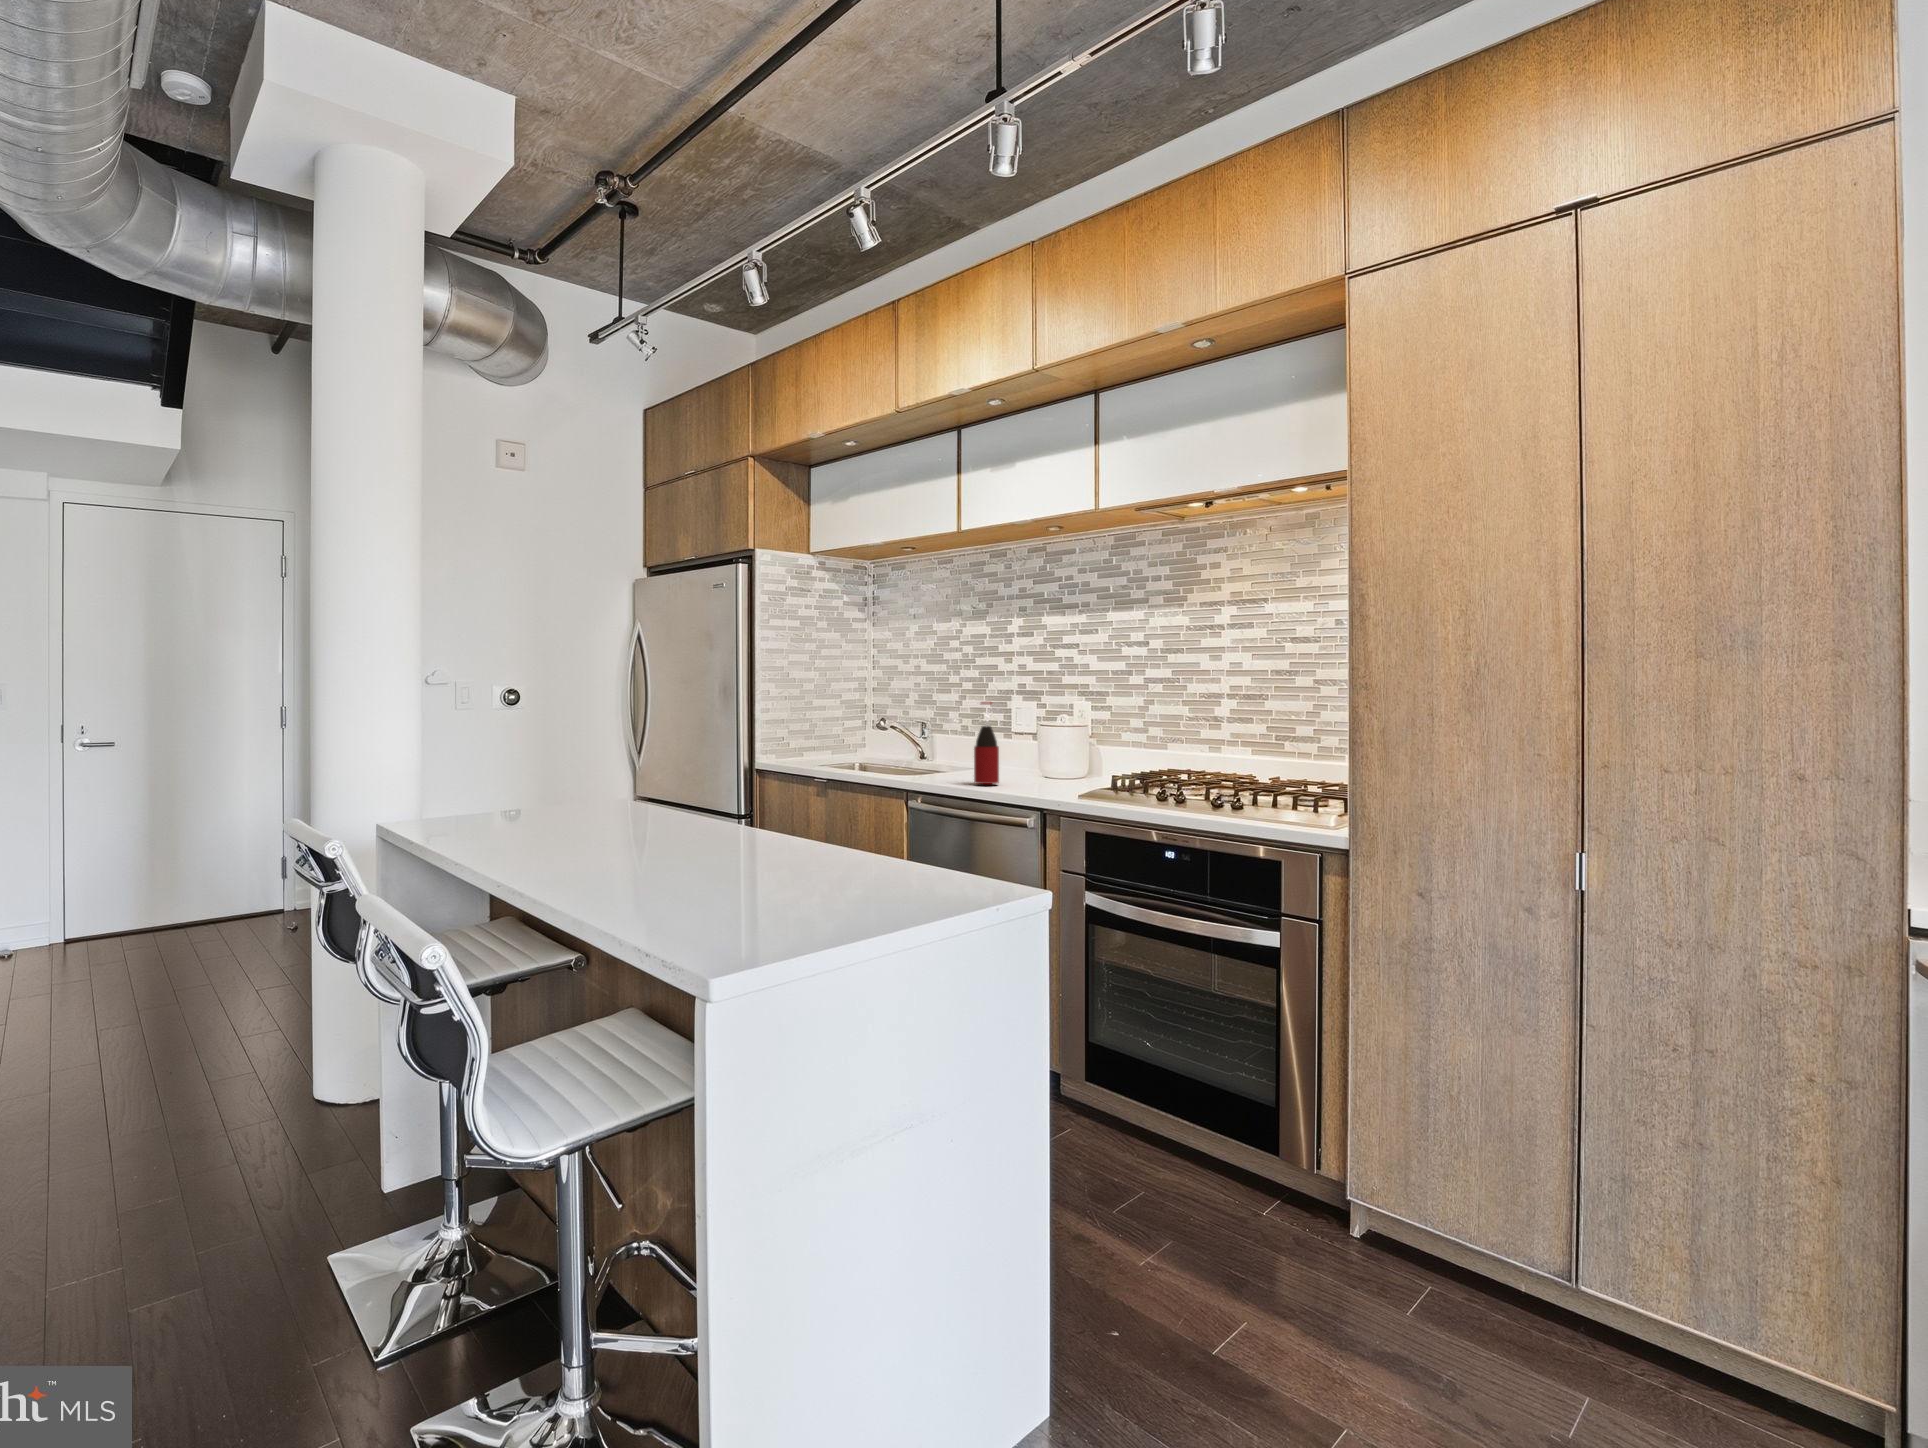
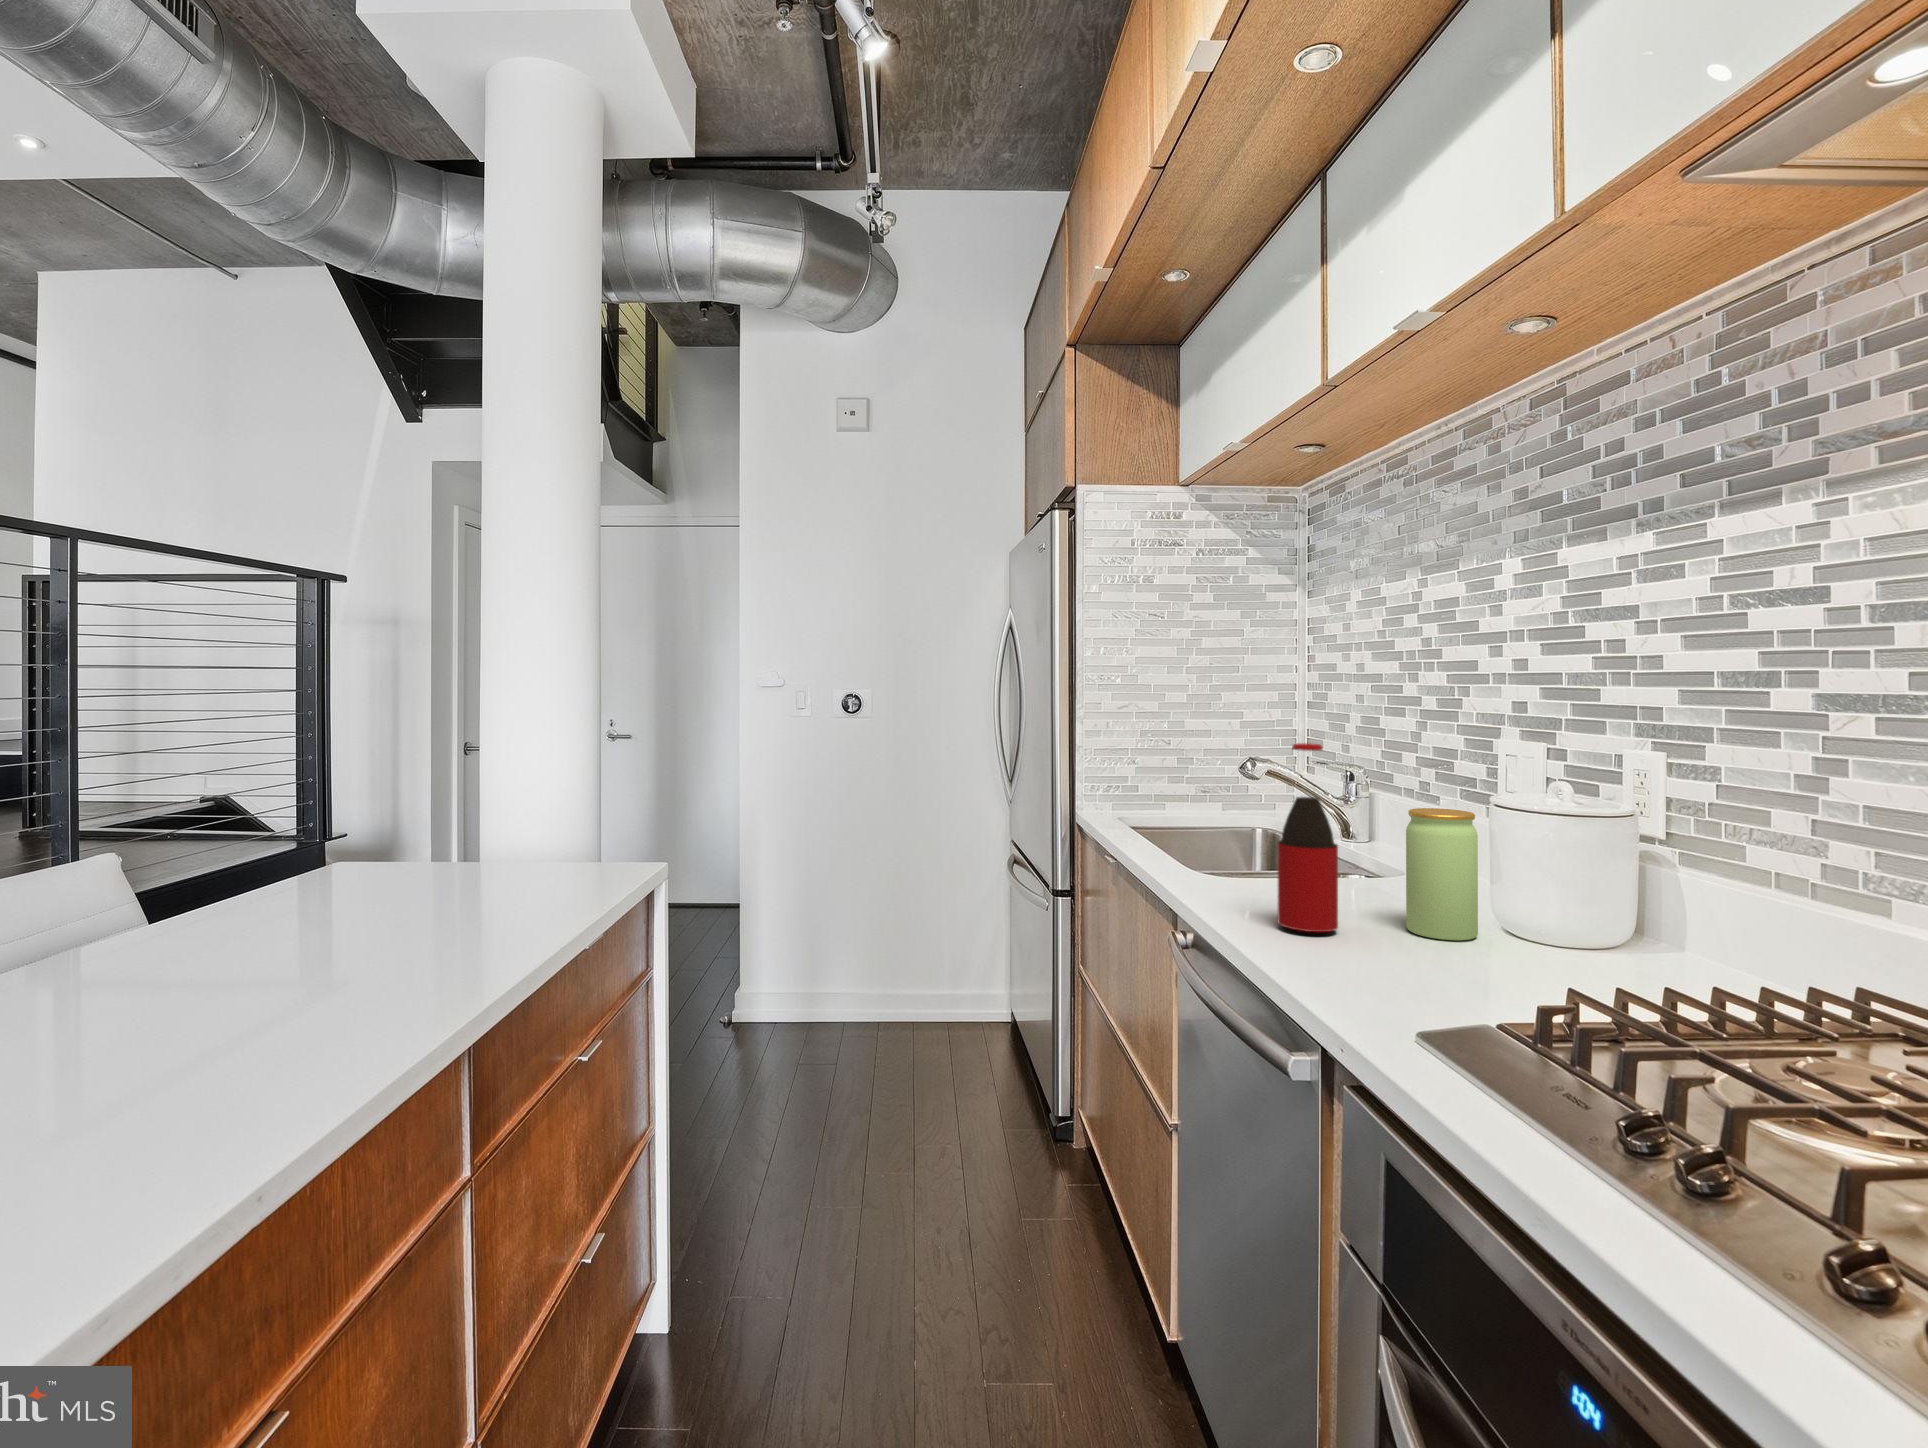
jar: none [1015,729,1042,782] -> present [1406,808,1478,940]

